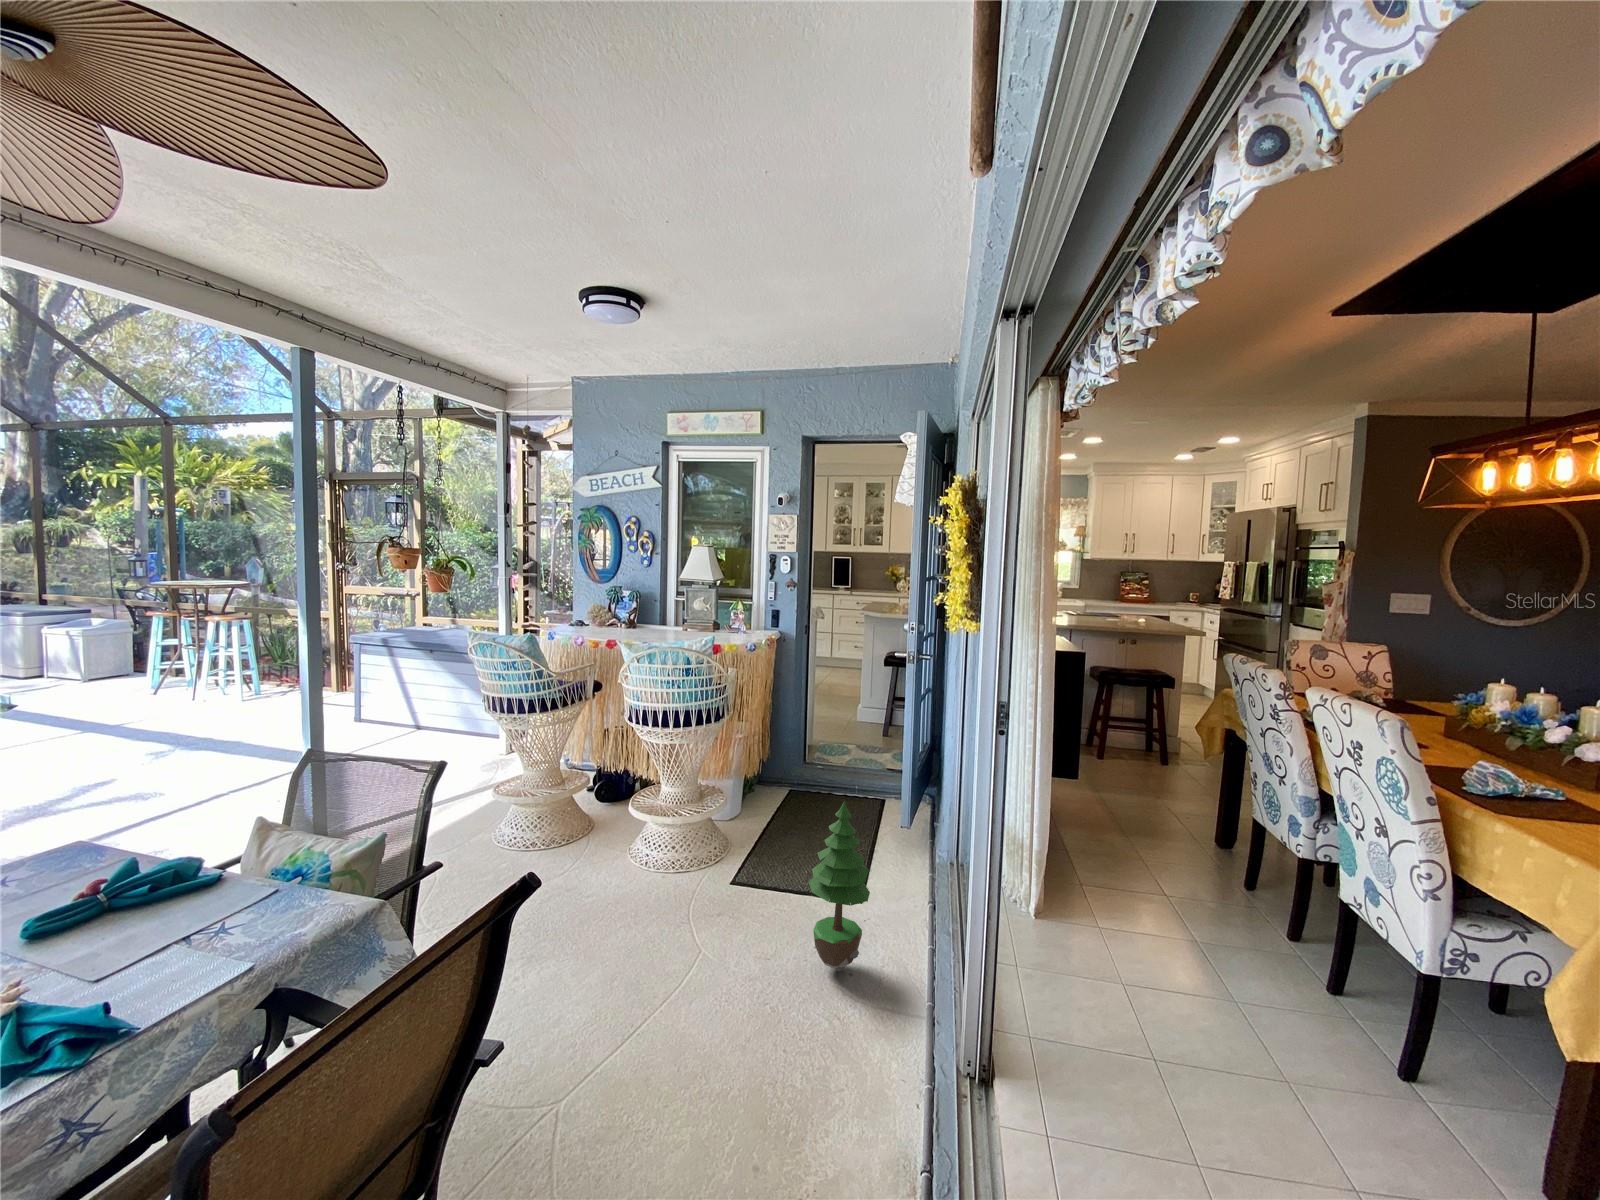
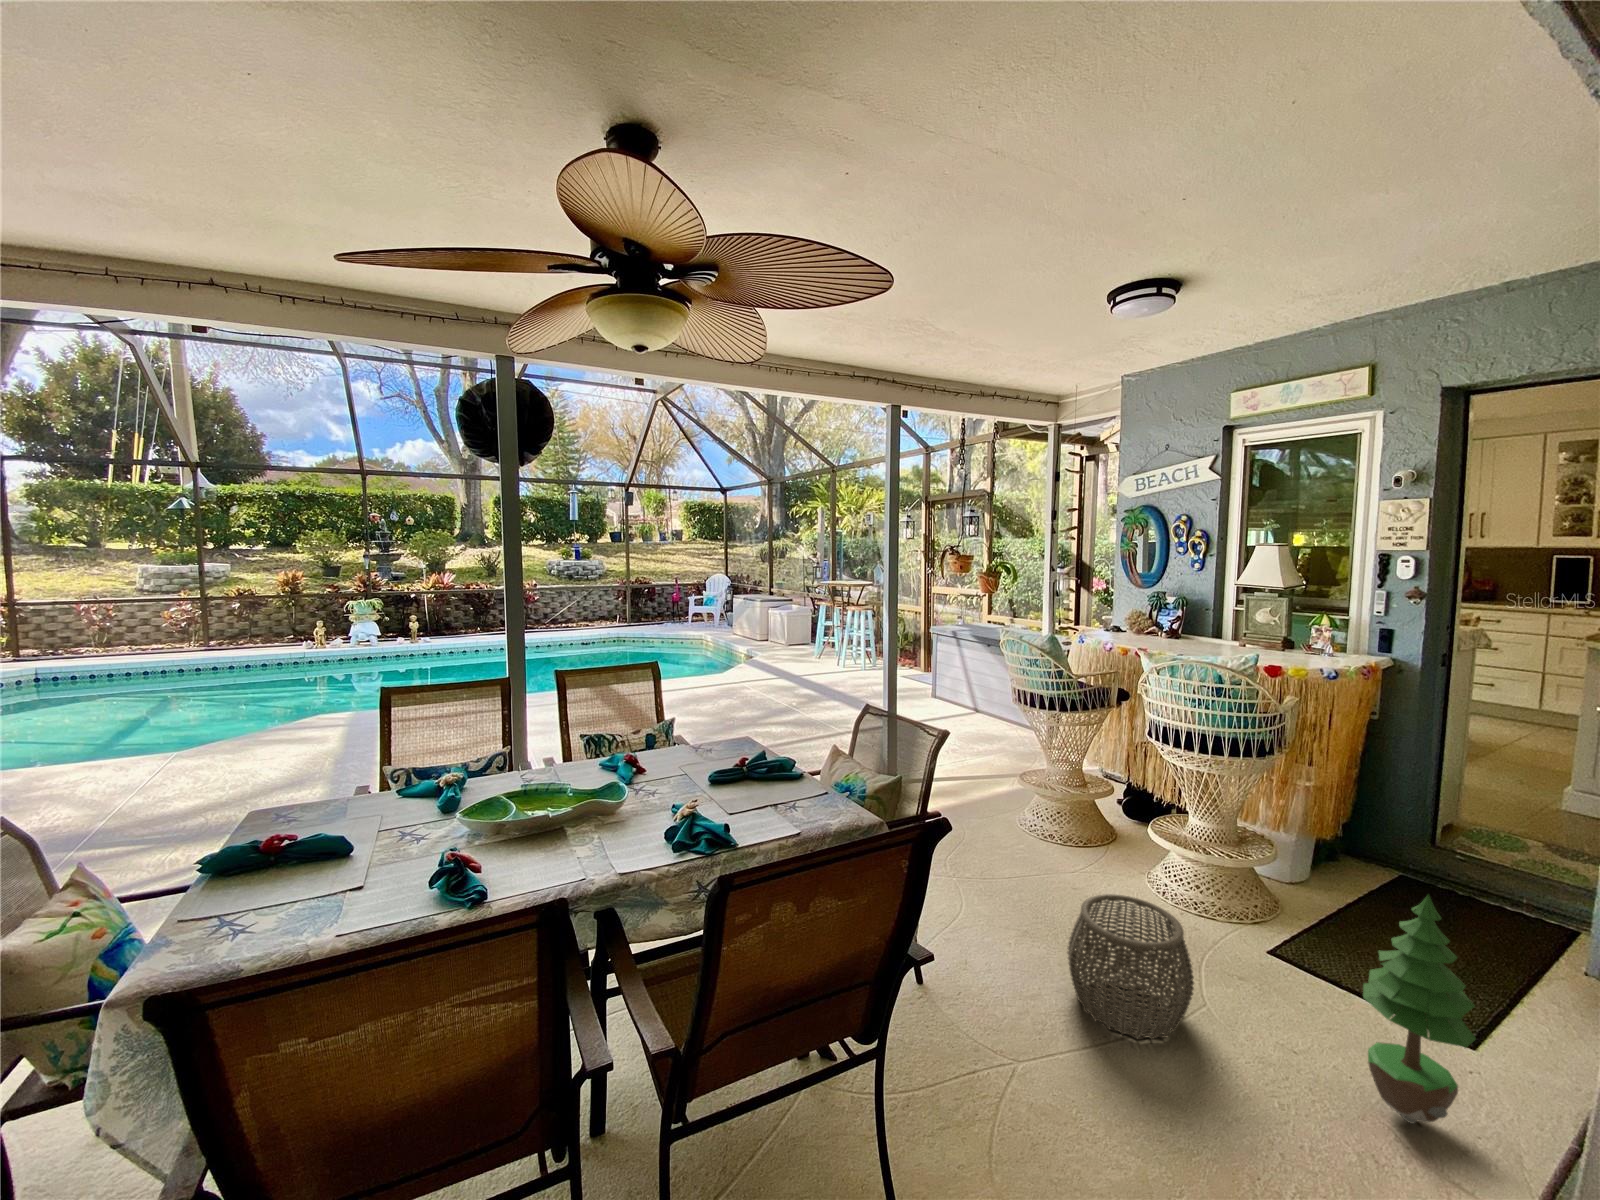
woven basket: none [586,876,698,1012] -> present [1068,894,1194,1040]

